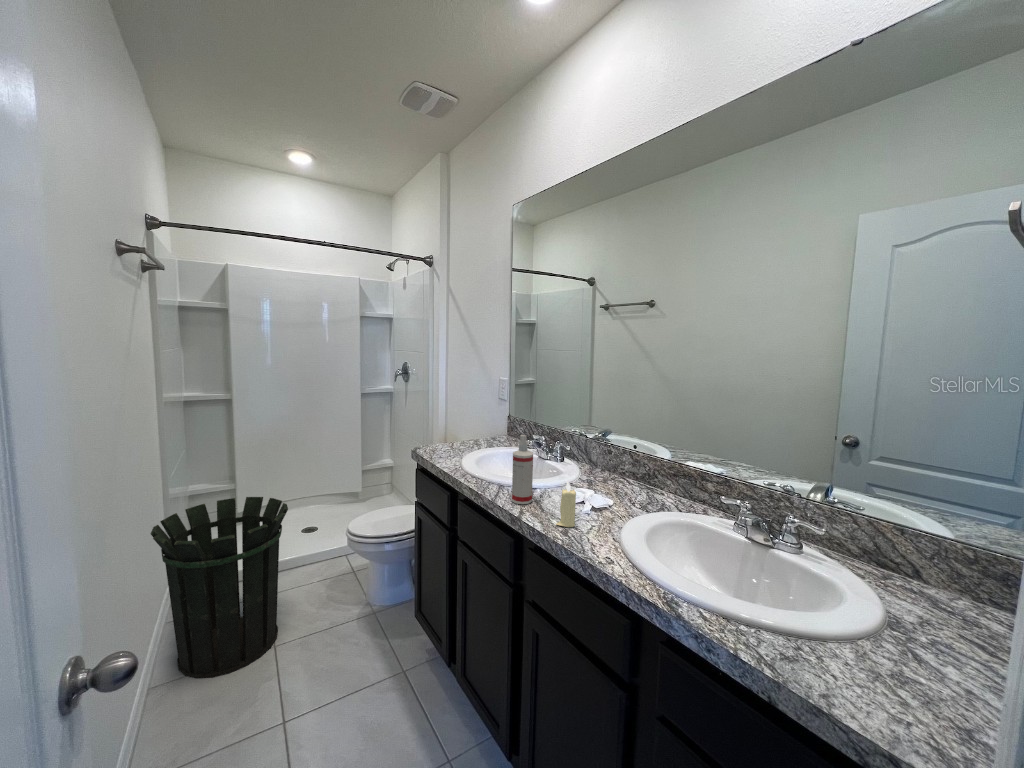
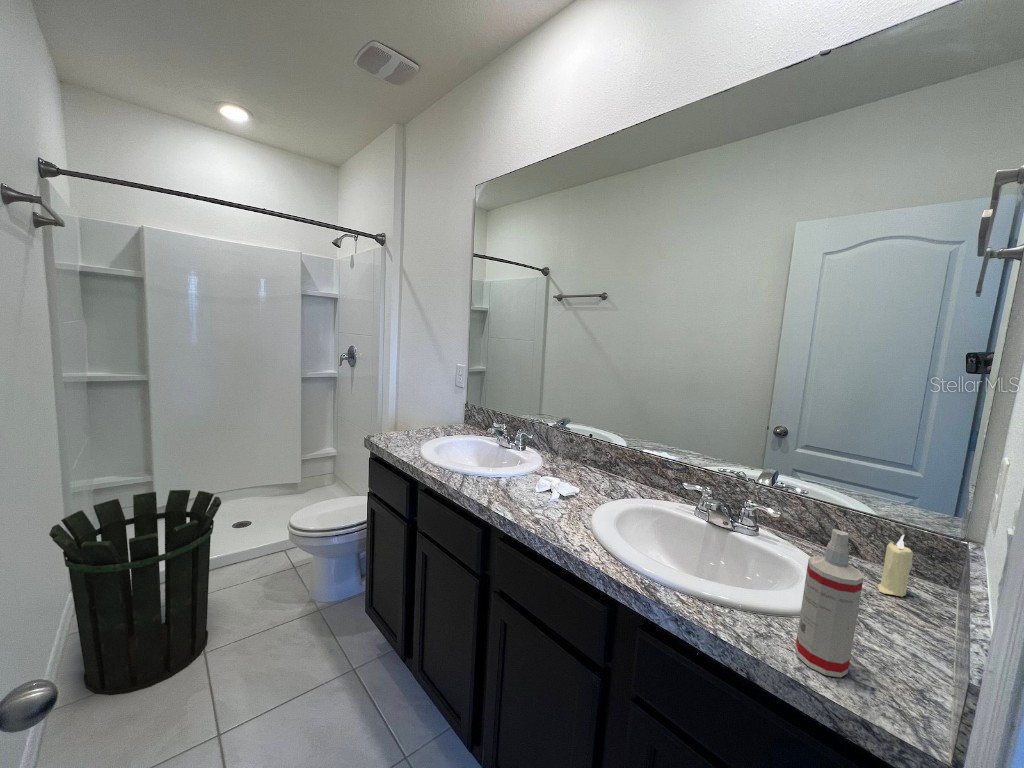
spray bottle: present [512,435,533,504] -> present [795,529,864,678]
candle: present [556,481,576,527] -> present [877,535,913,597]

